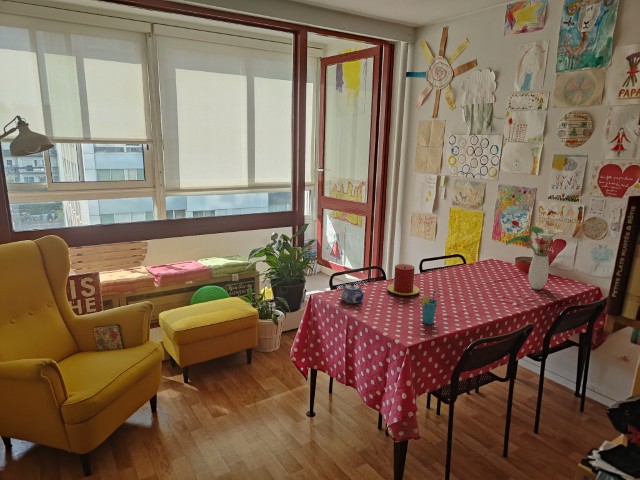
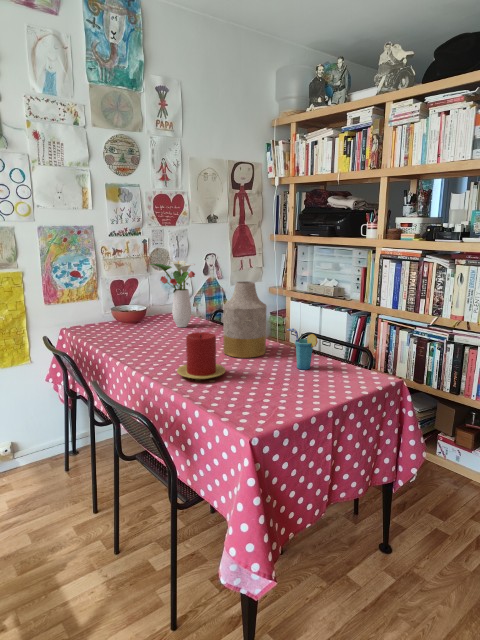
vase: none [446,247,487,313] -> present [223,281,266,358]
teapot: present [341,283,364,303] -> none [225,374,277,410]

